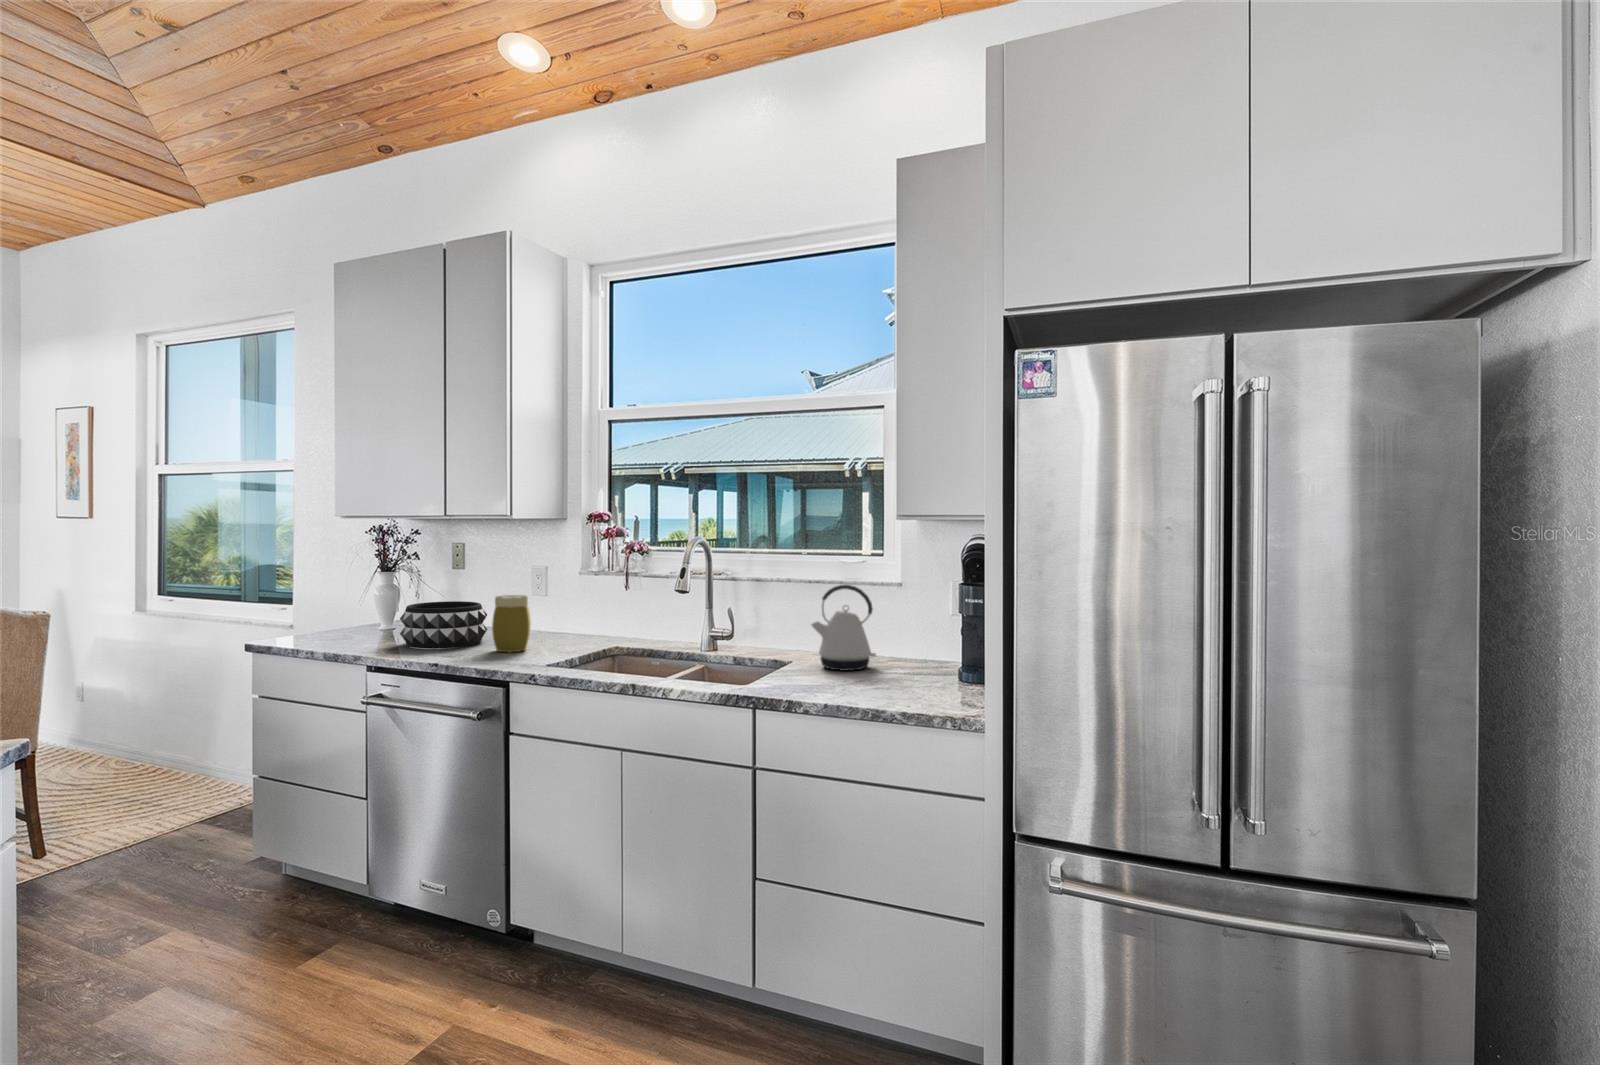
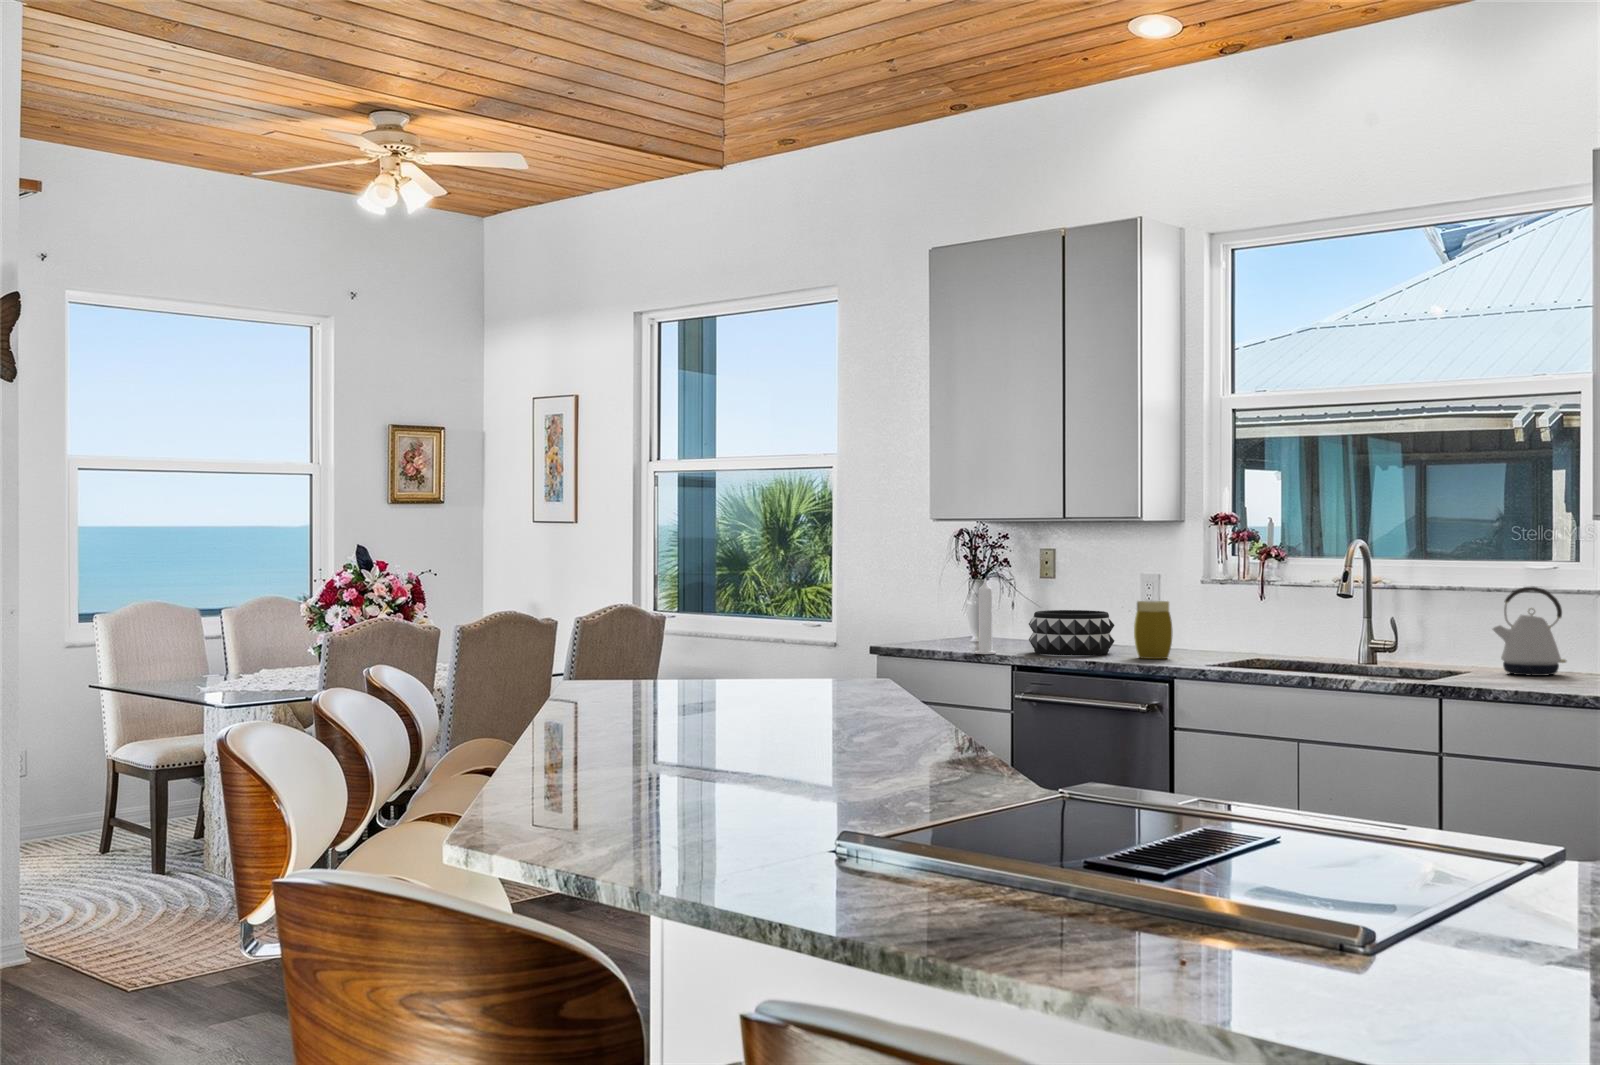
candle: none [342,574,366,649] -> present [975,578,996,654]

